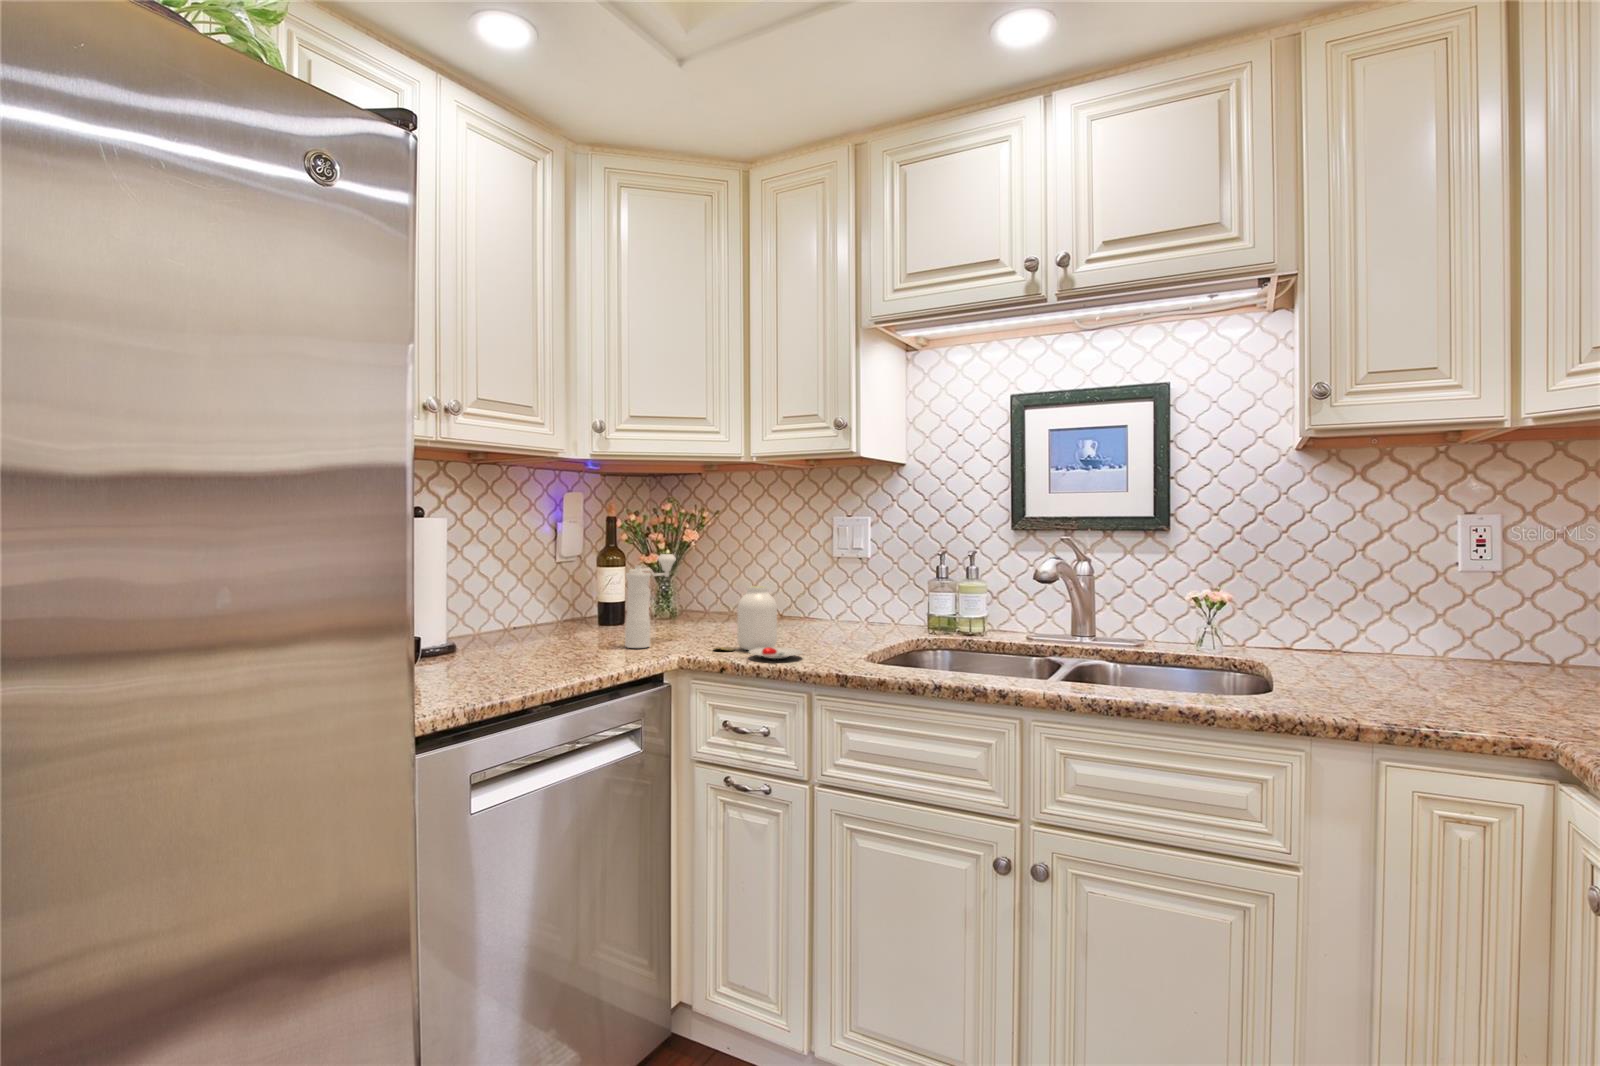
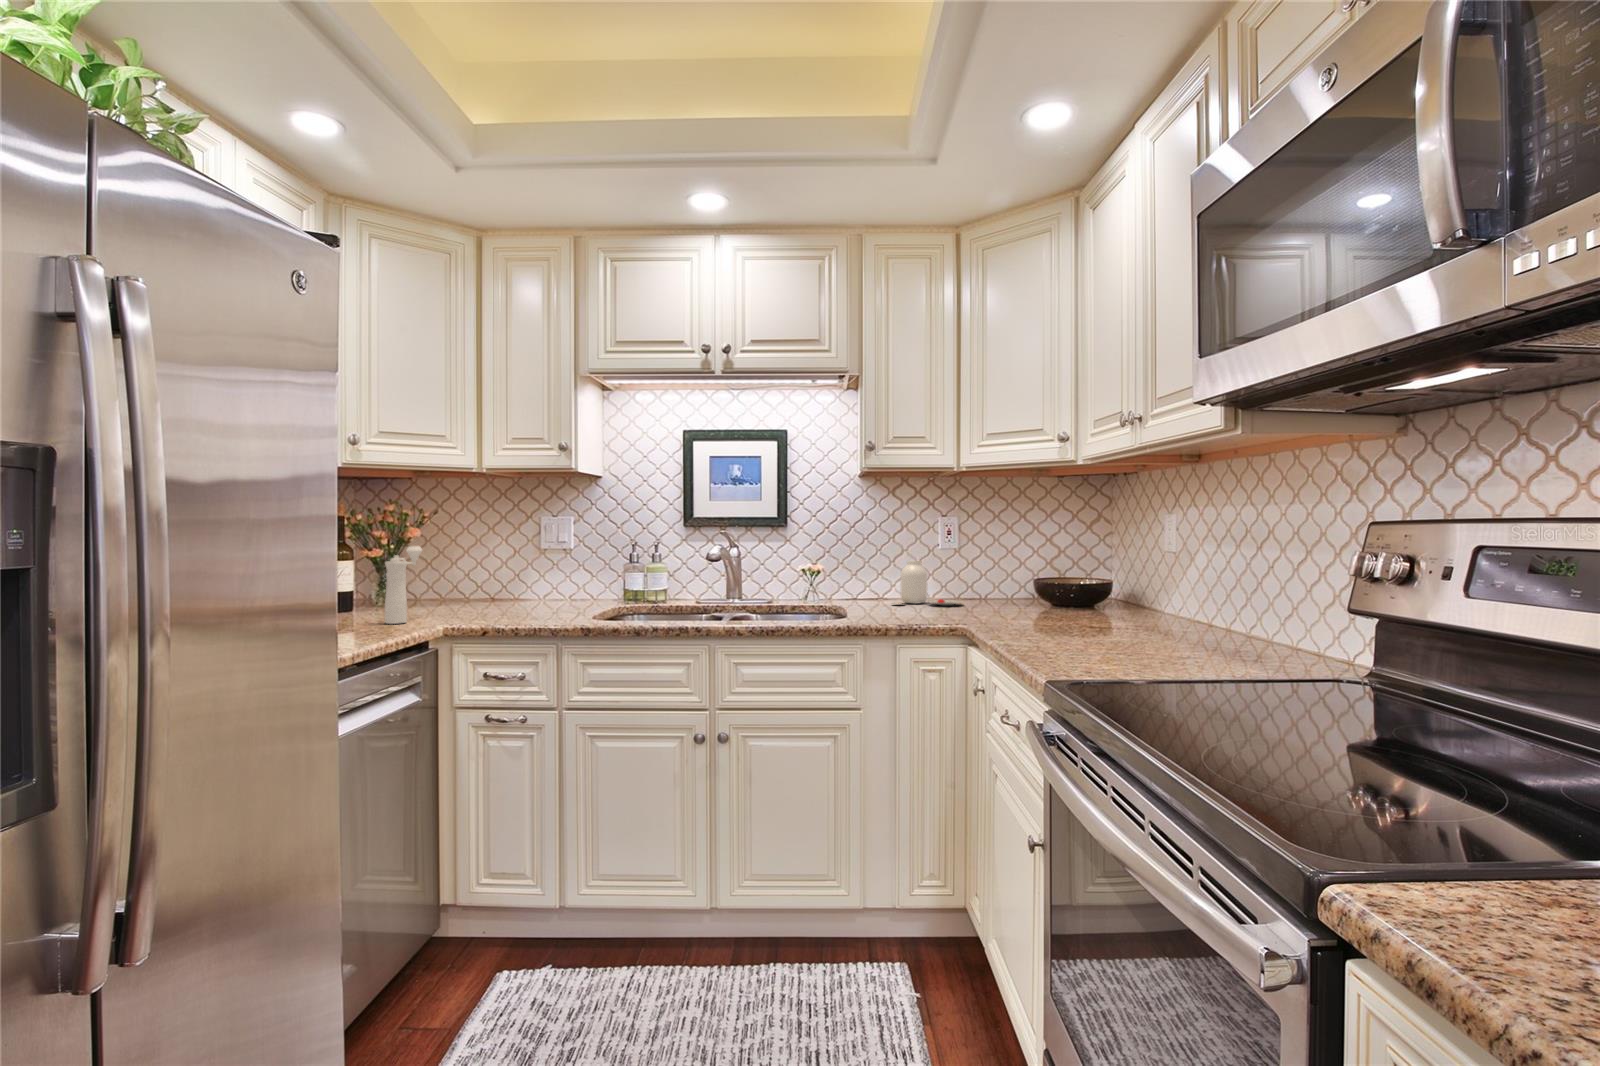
jar: present [717,586,802,659] -> present [901,561,962,605]

